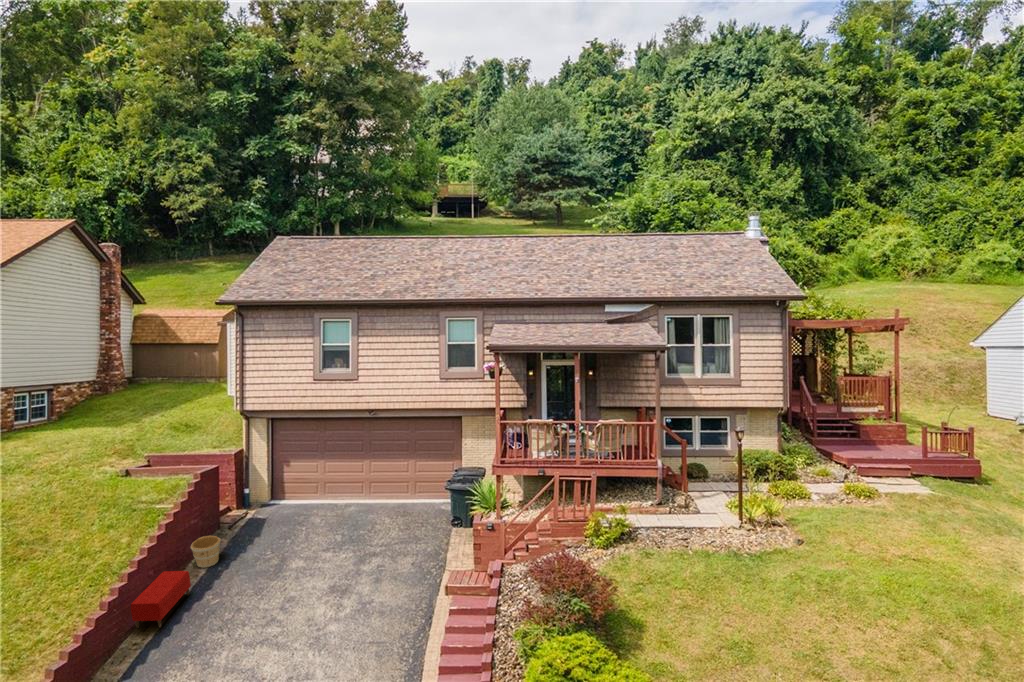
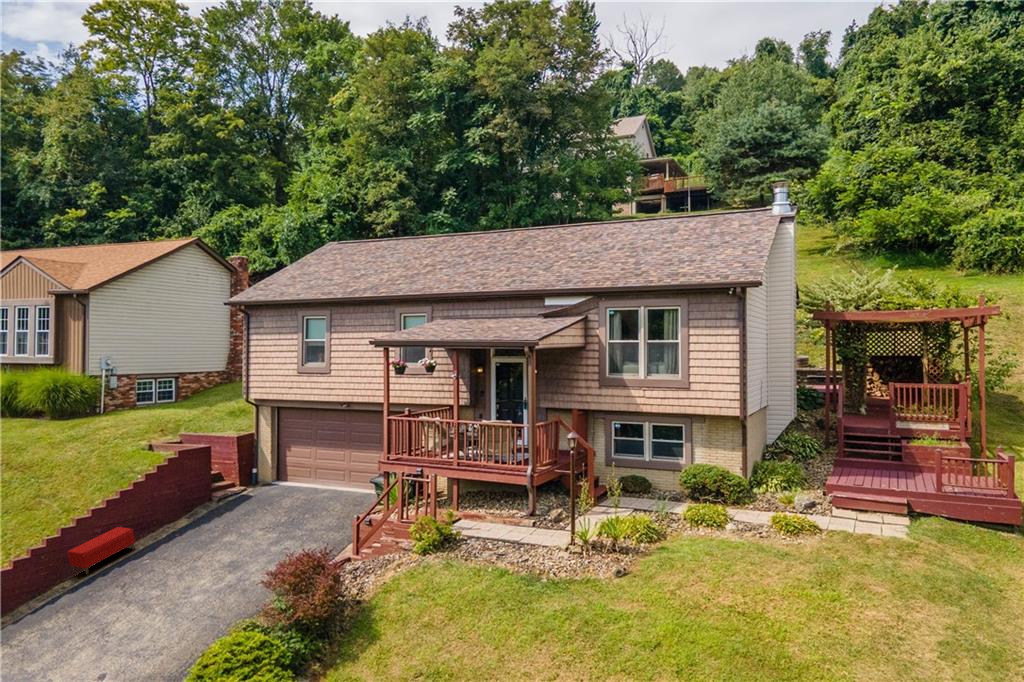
wooden bucket: present [191,536,221,568] -> none [158,501,185,528]

